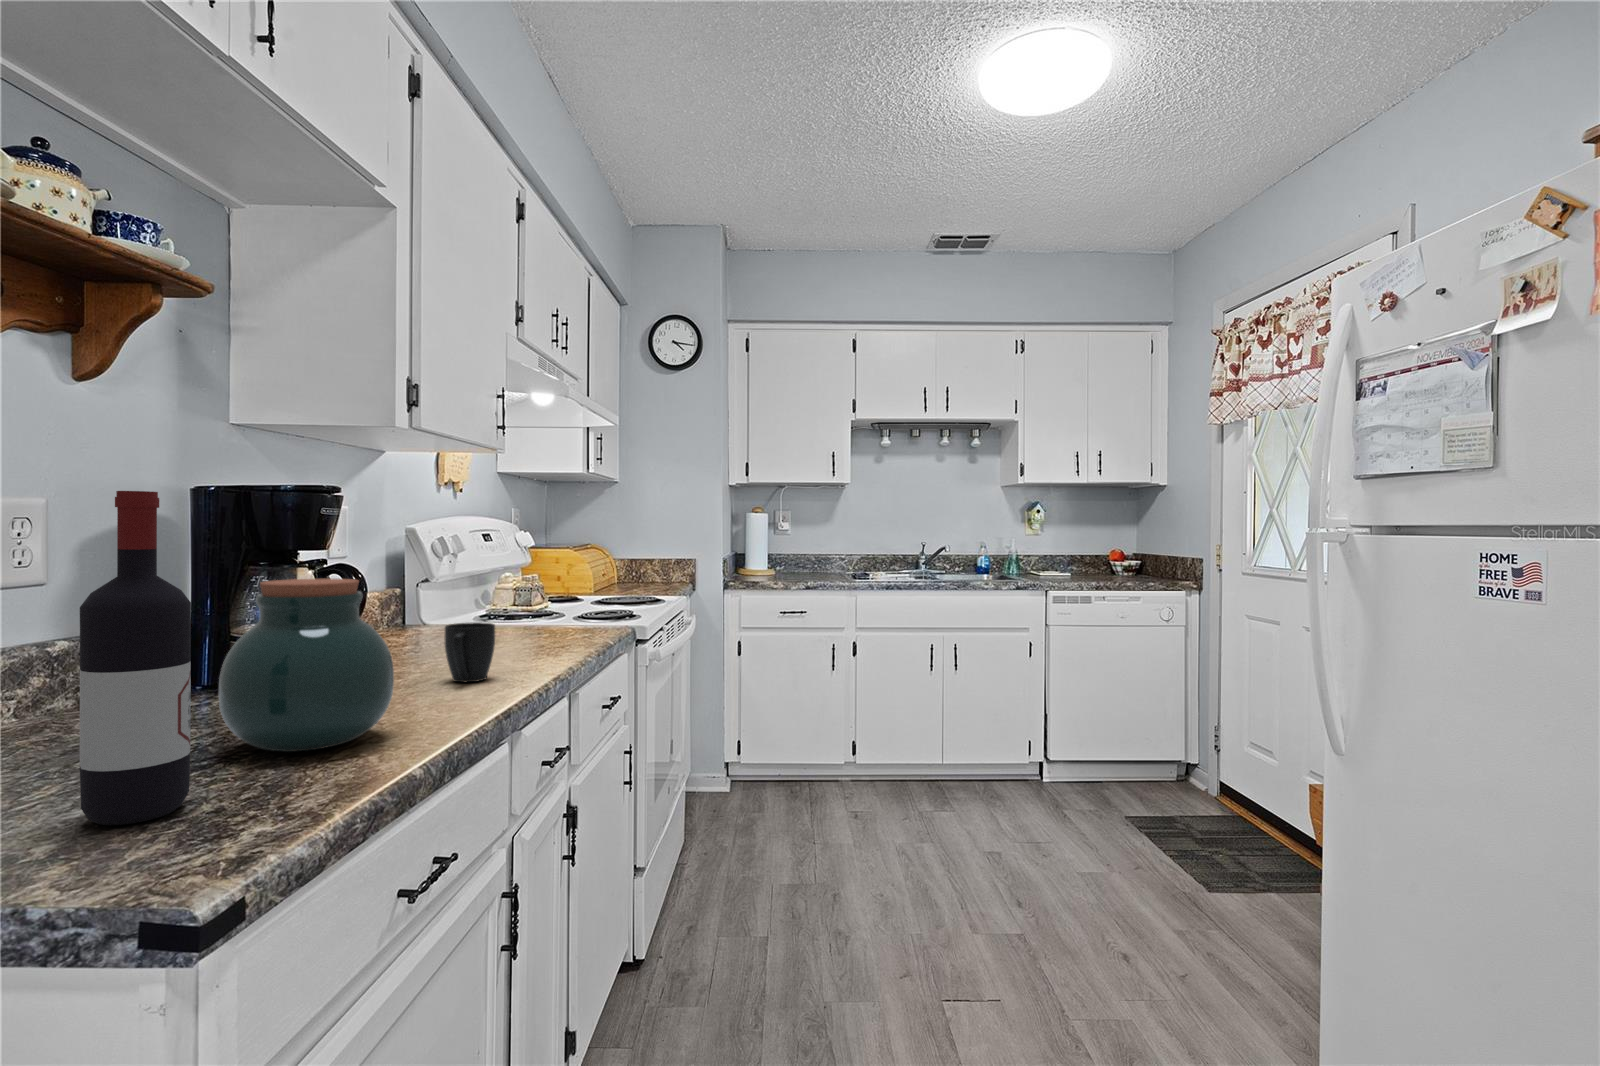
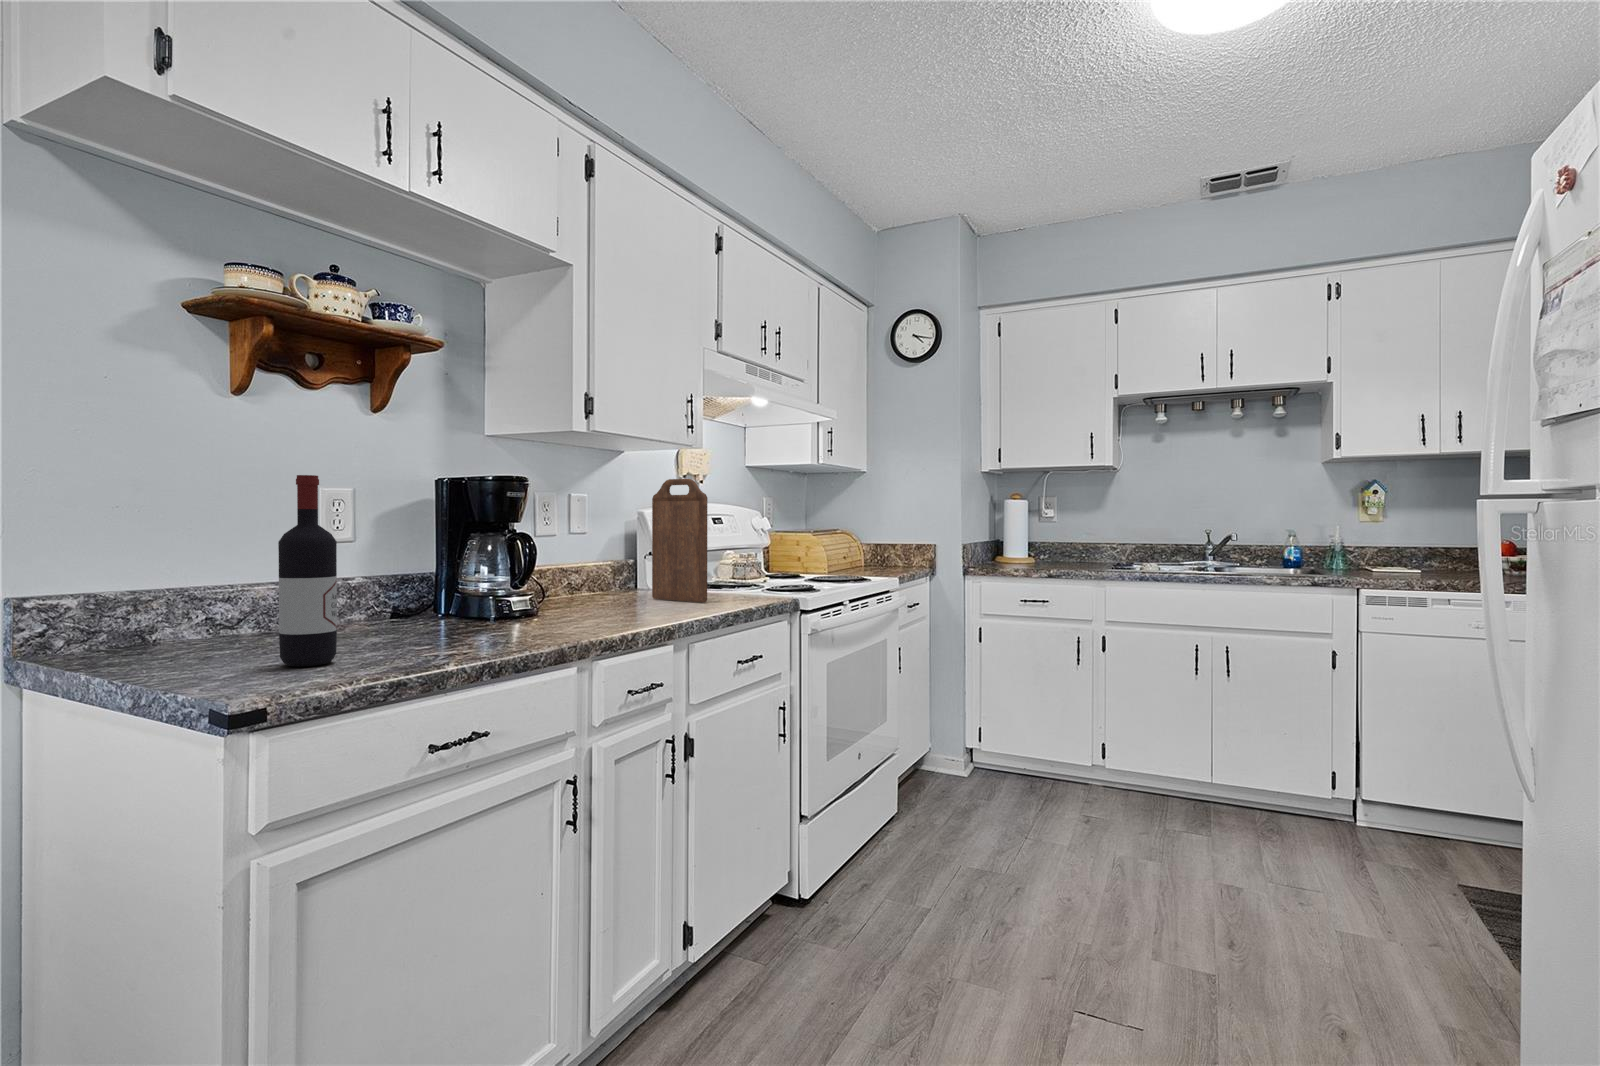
cutting board: none [461,491,545,641] -> present [652,479,708,602]
jar: present [219,579,394,752] -> none [386,536,493,646]
mug: present [445,622,495,682] -> none [578,578,619,622]

